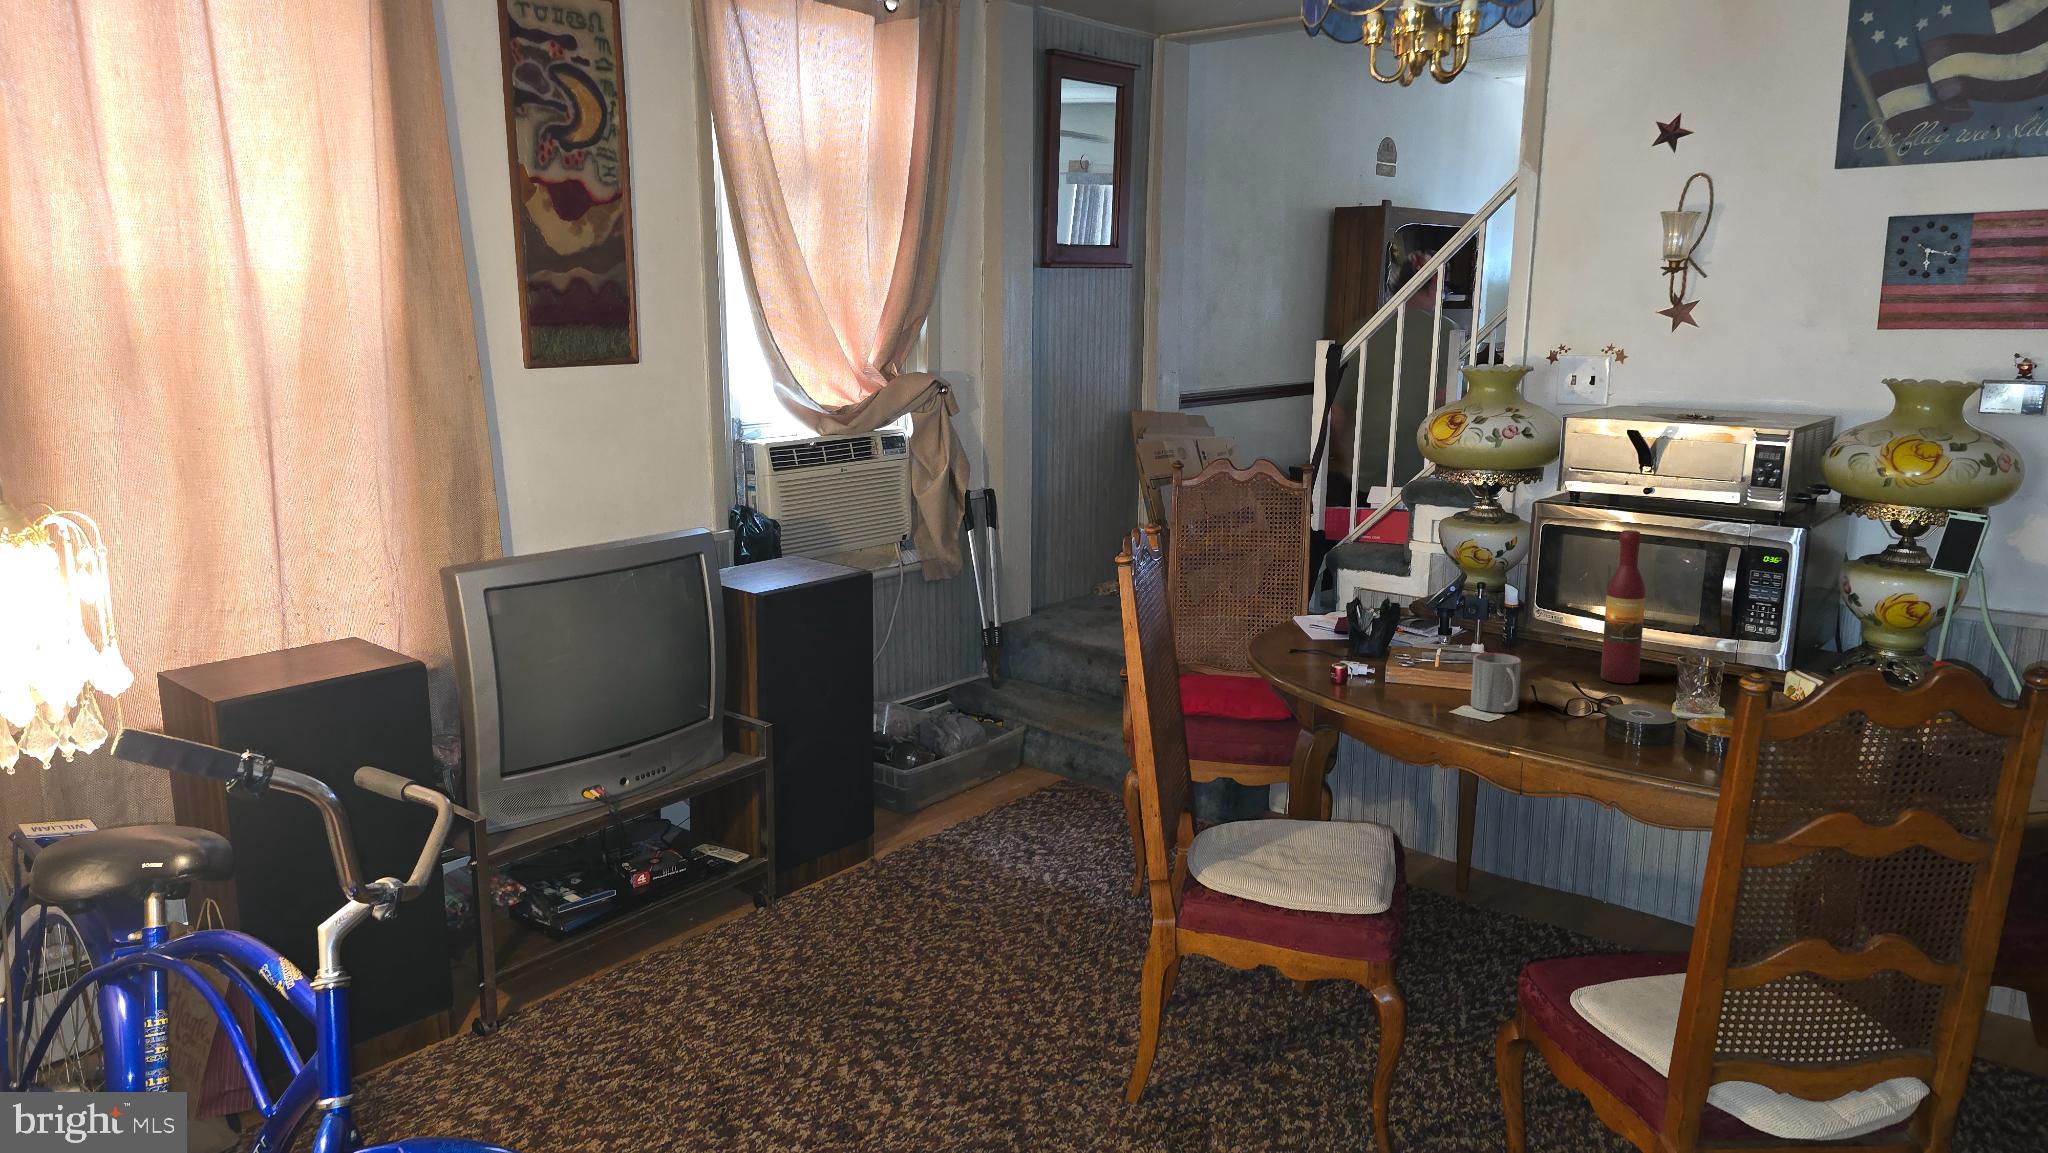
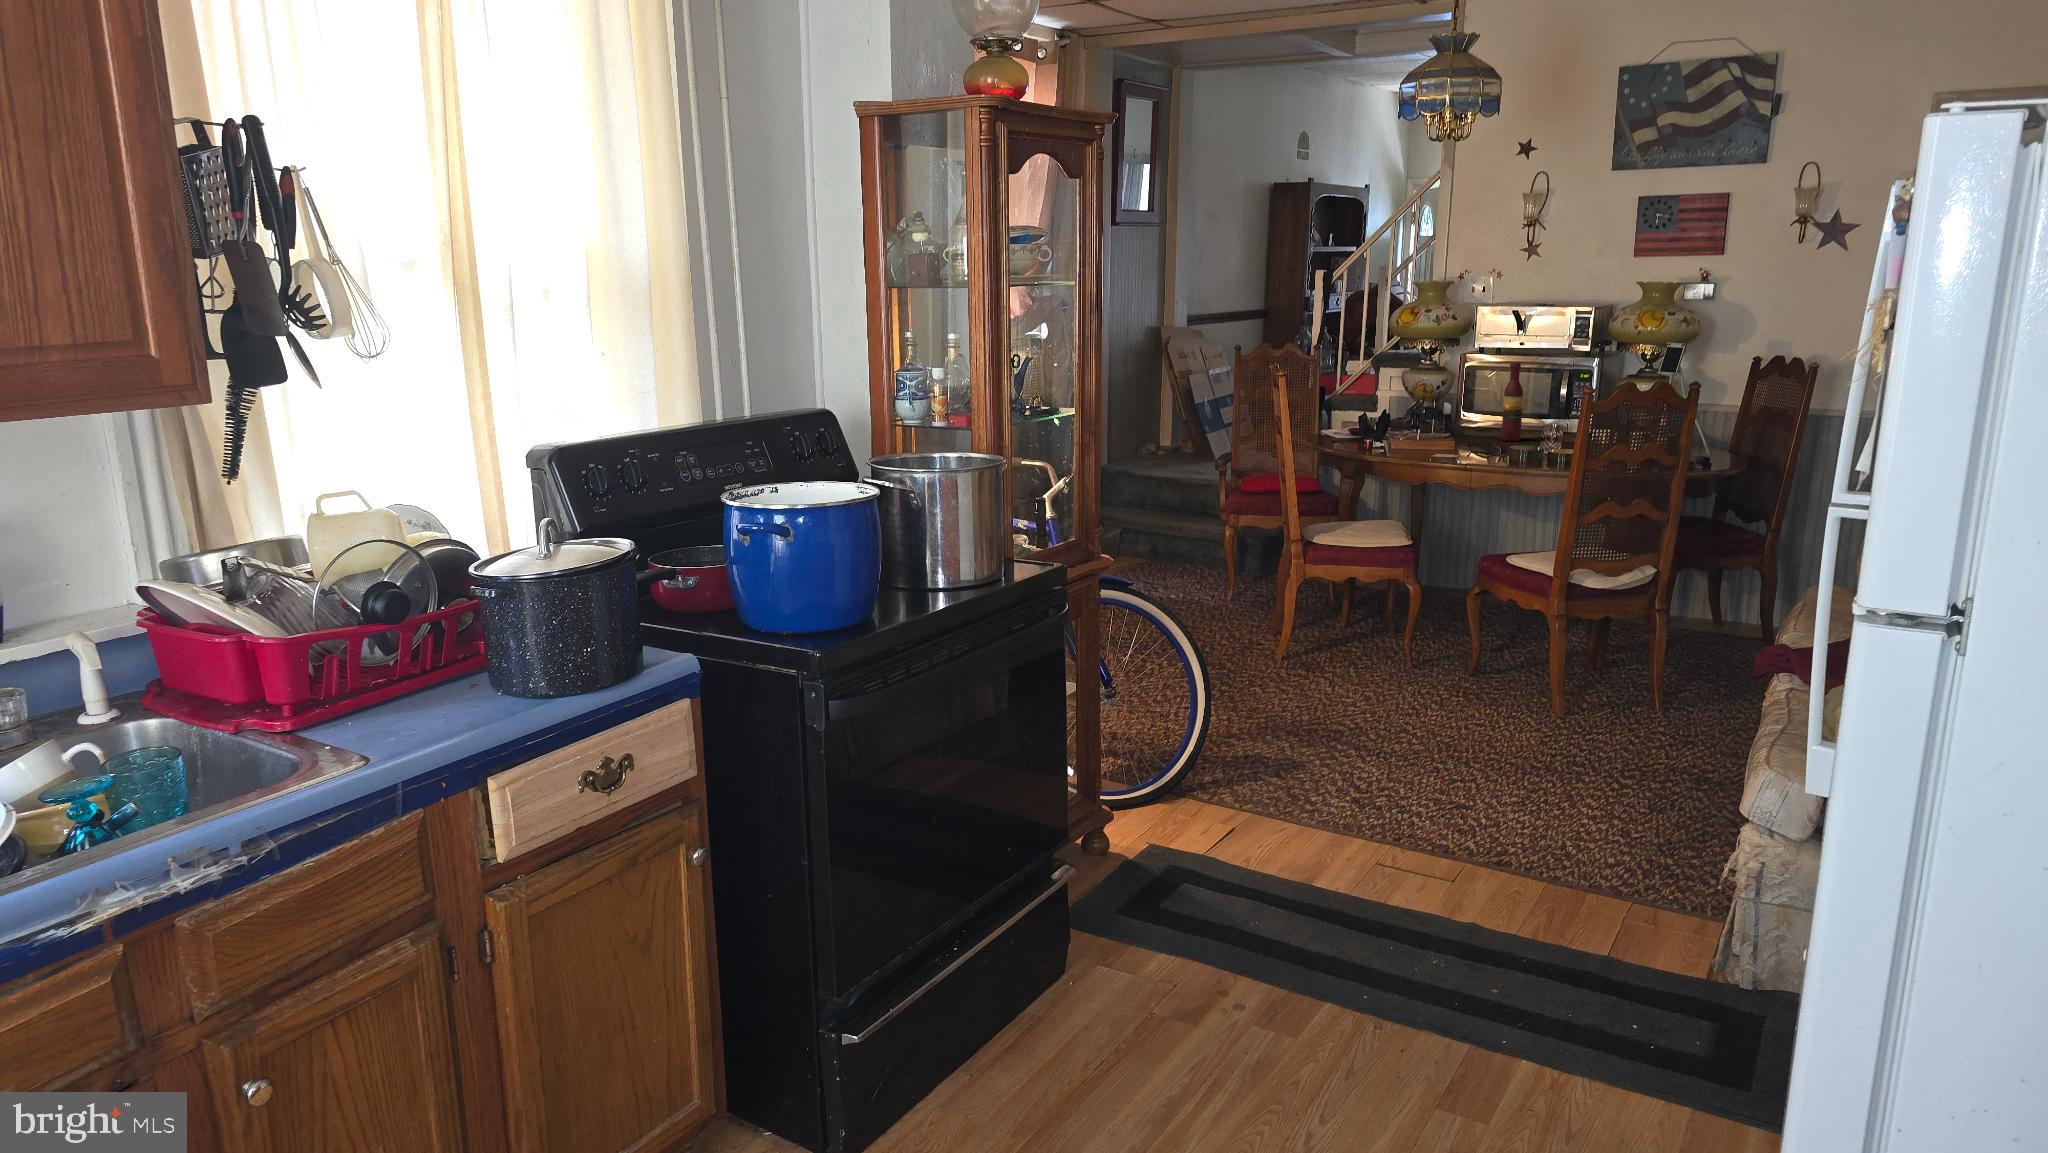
mug: present [1471,653,1521,712] -> none [1441,424,1466,452]

